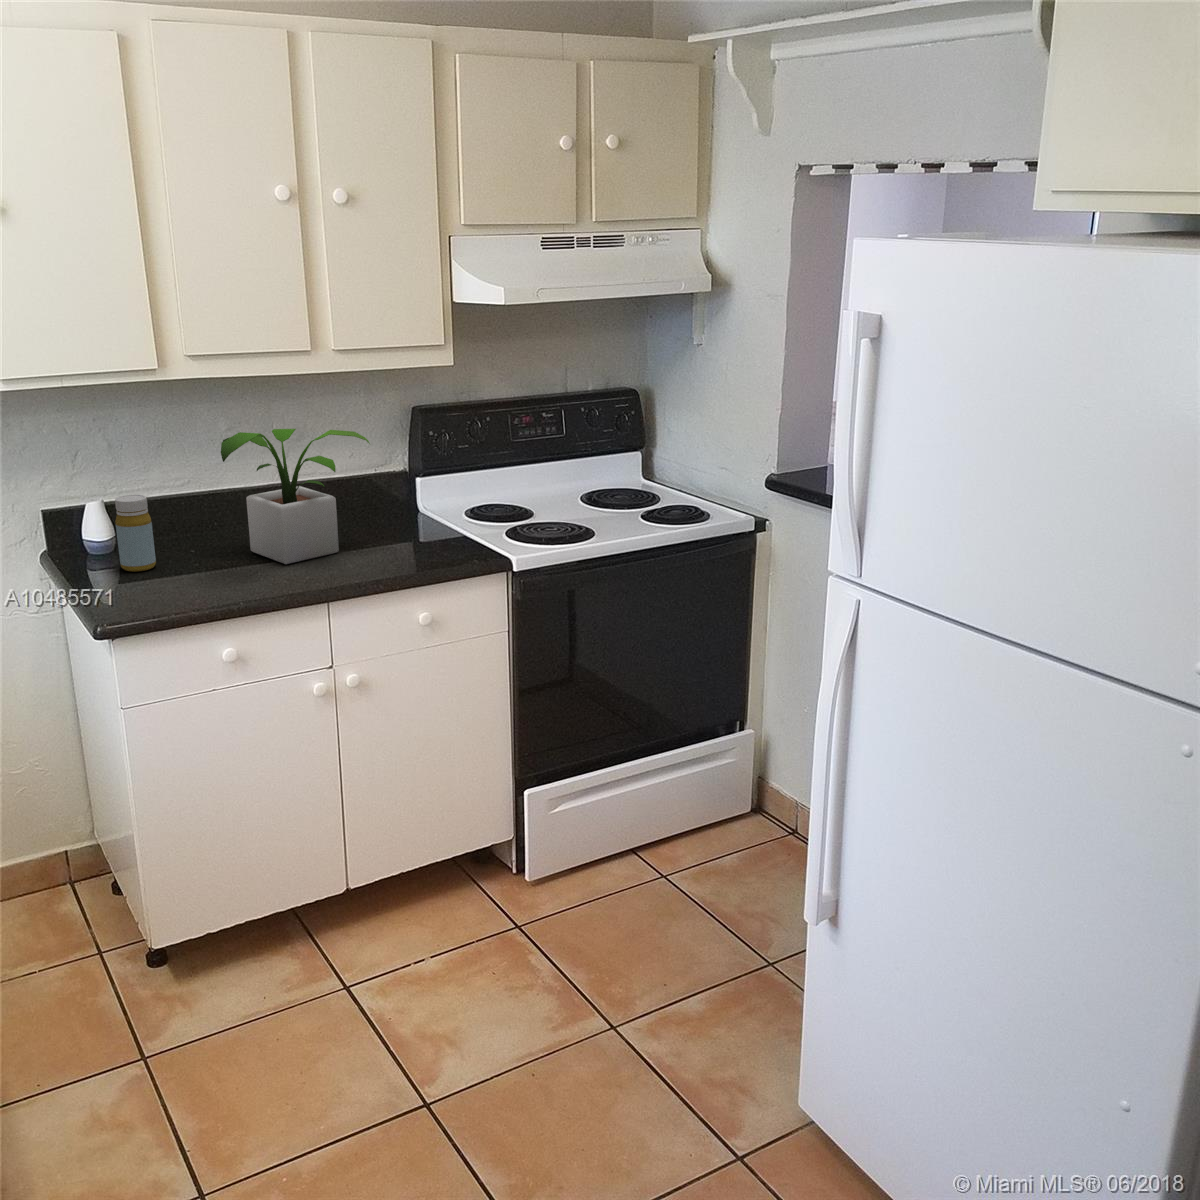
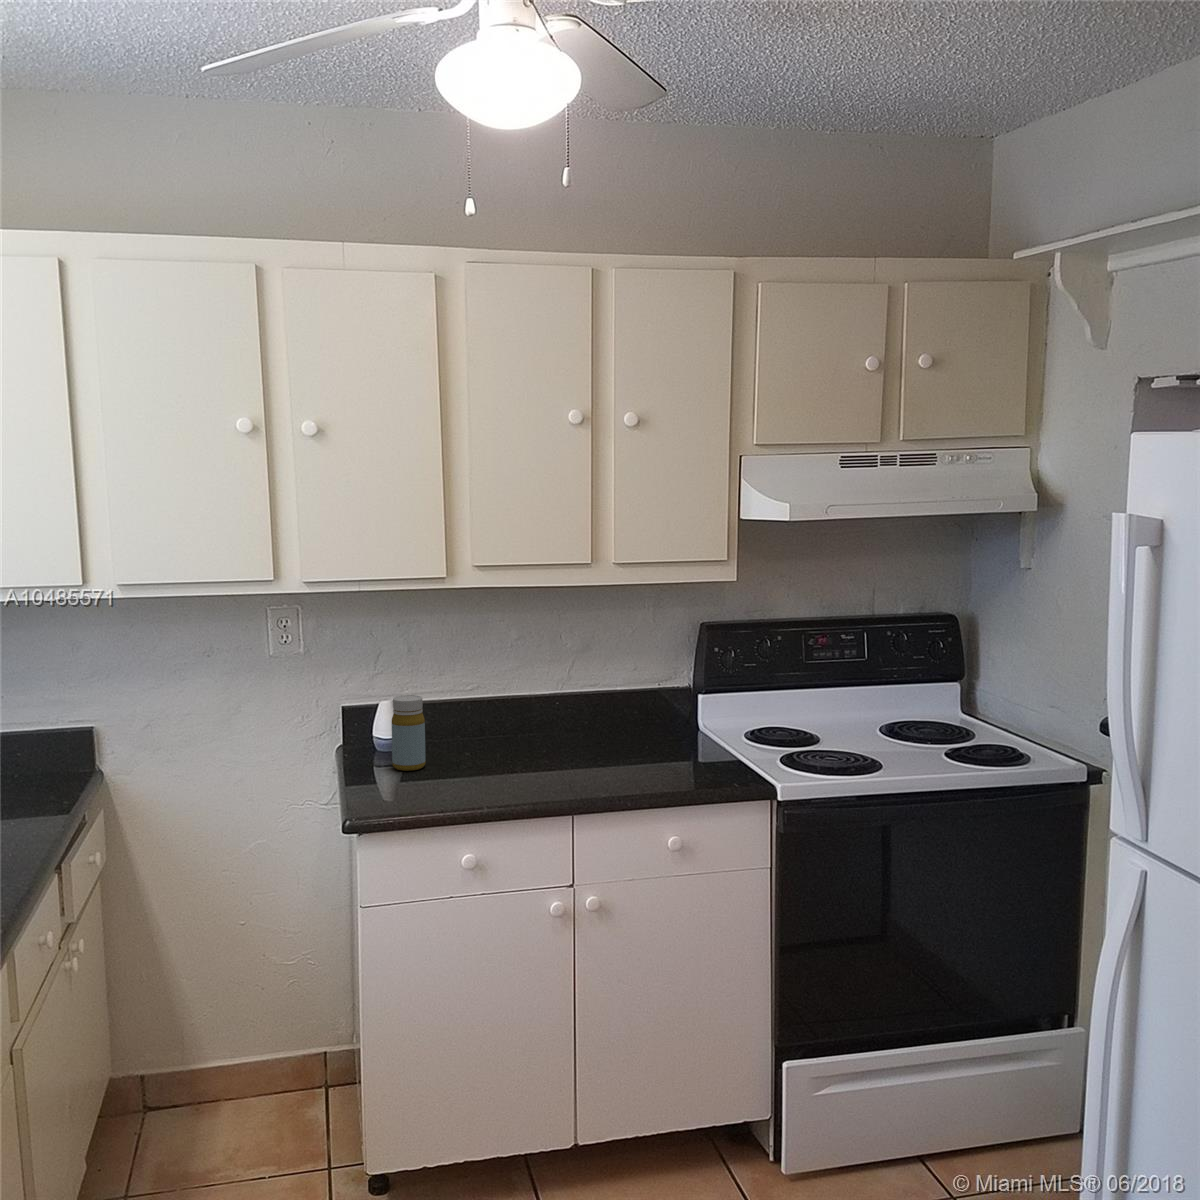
potted plant: present [221,429,370,564] -> none [488,639,643,776]

